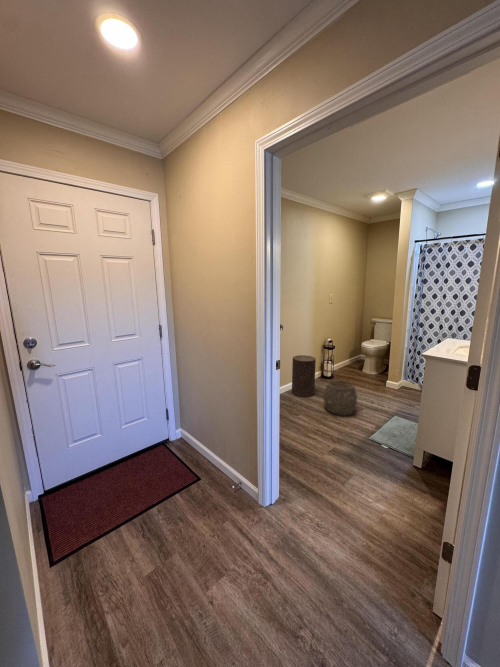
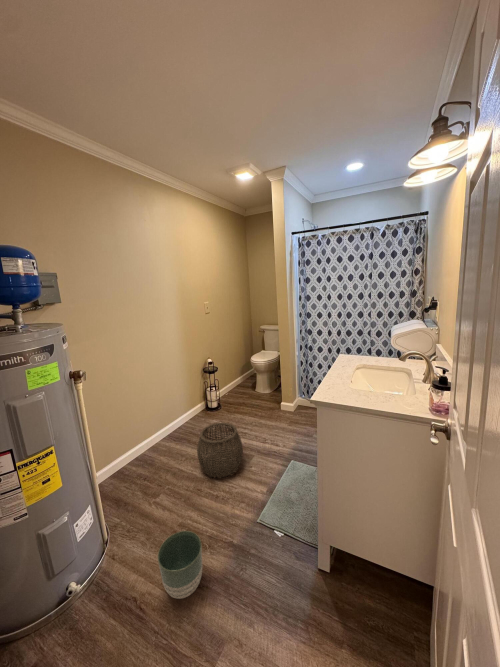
stool: present [292,355,316,397] -> none [153,391,191,453]
planter: none [313,424,338,456] -> present [158,531,202,599]

